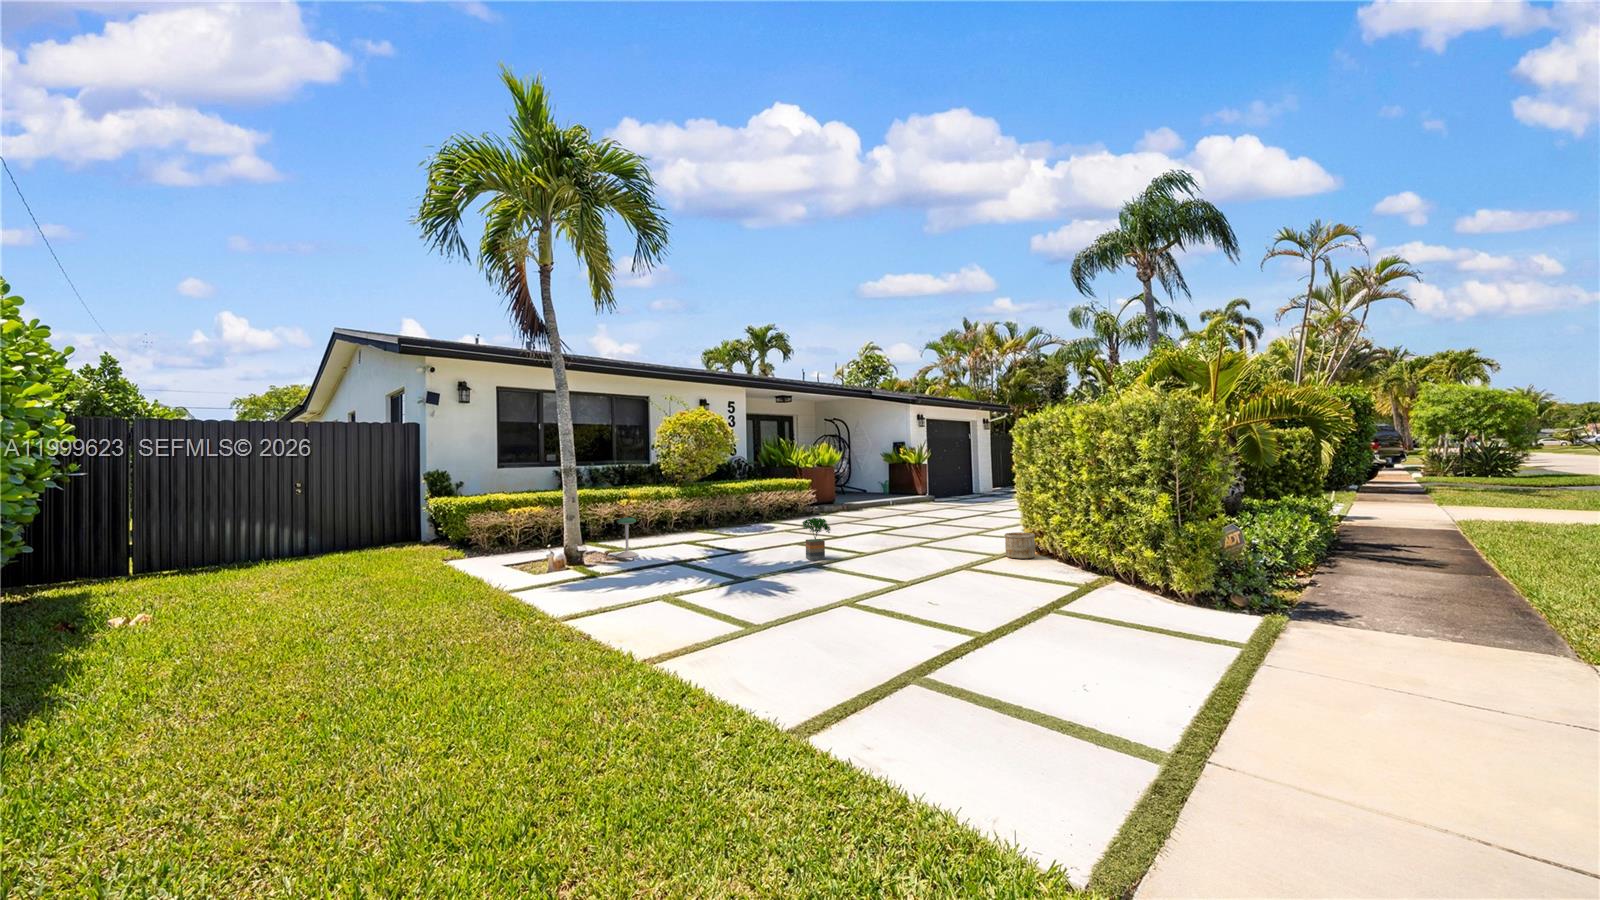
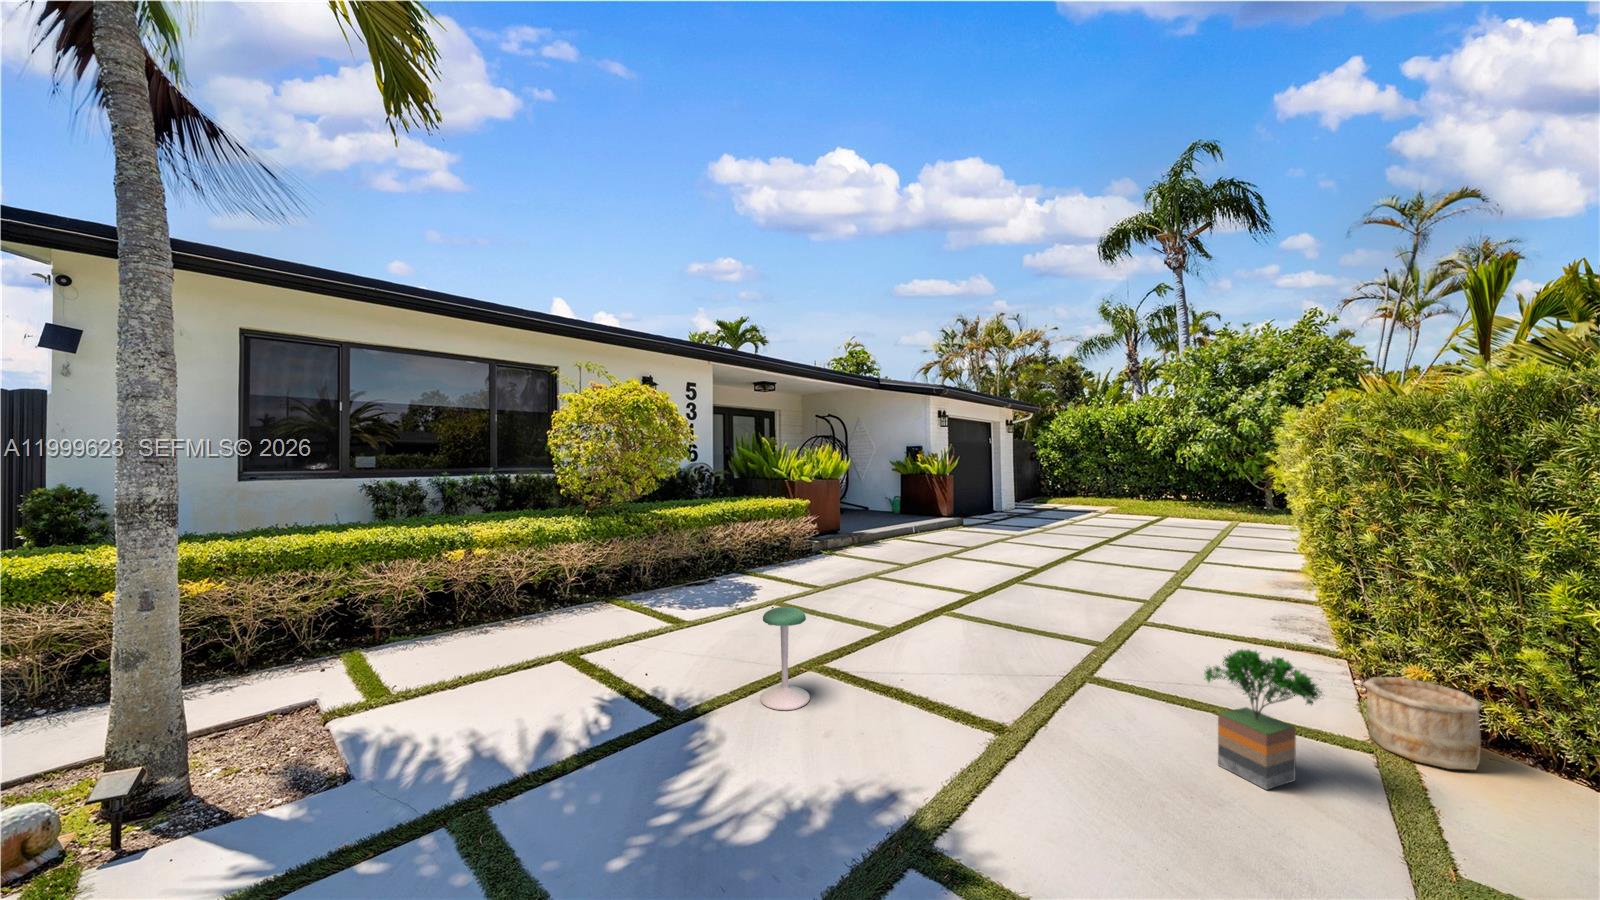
stool: present [616,517,638,558] -> present [760,607,810,710]
potted tree: present [802,518,830,560] -> present [1204,649,1322,790]

